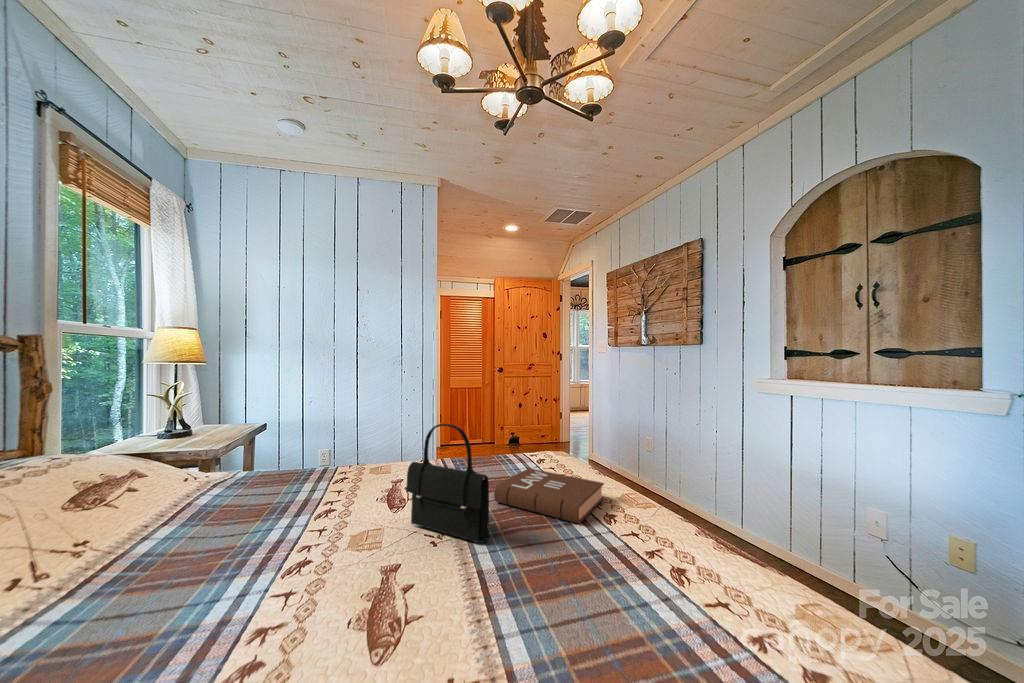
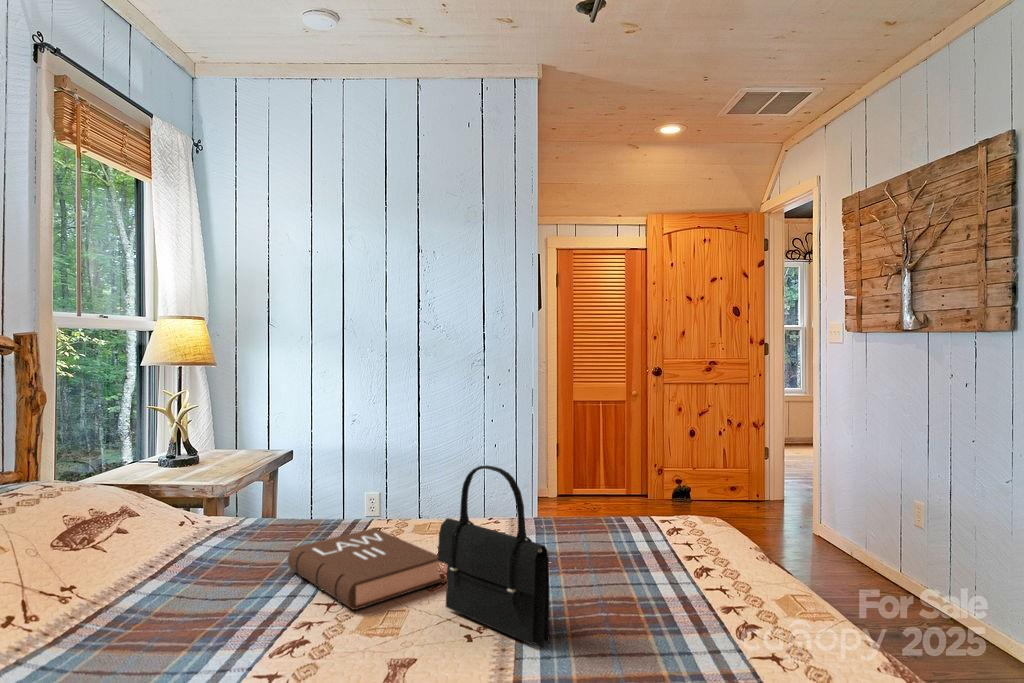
book: present [494,468,604,524] -> present [288,528,443,610]

